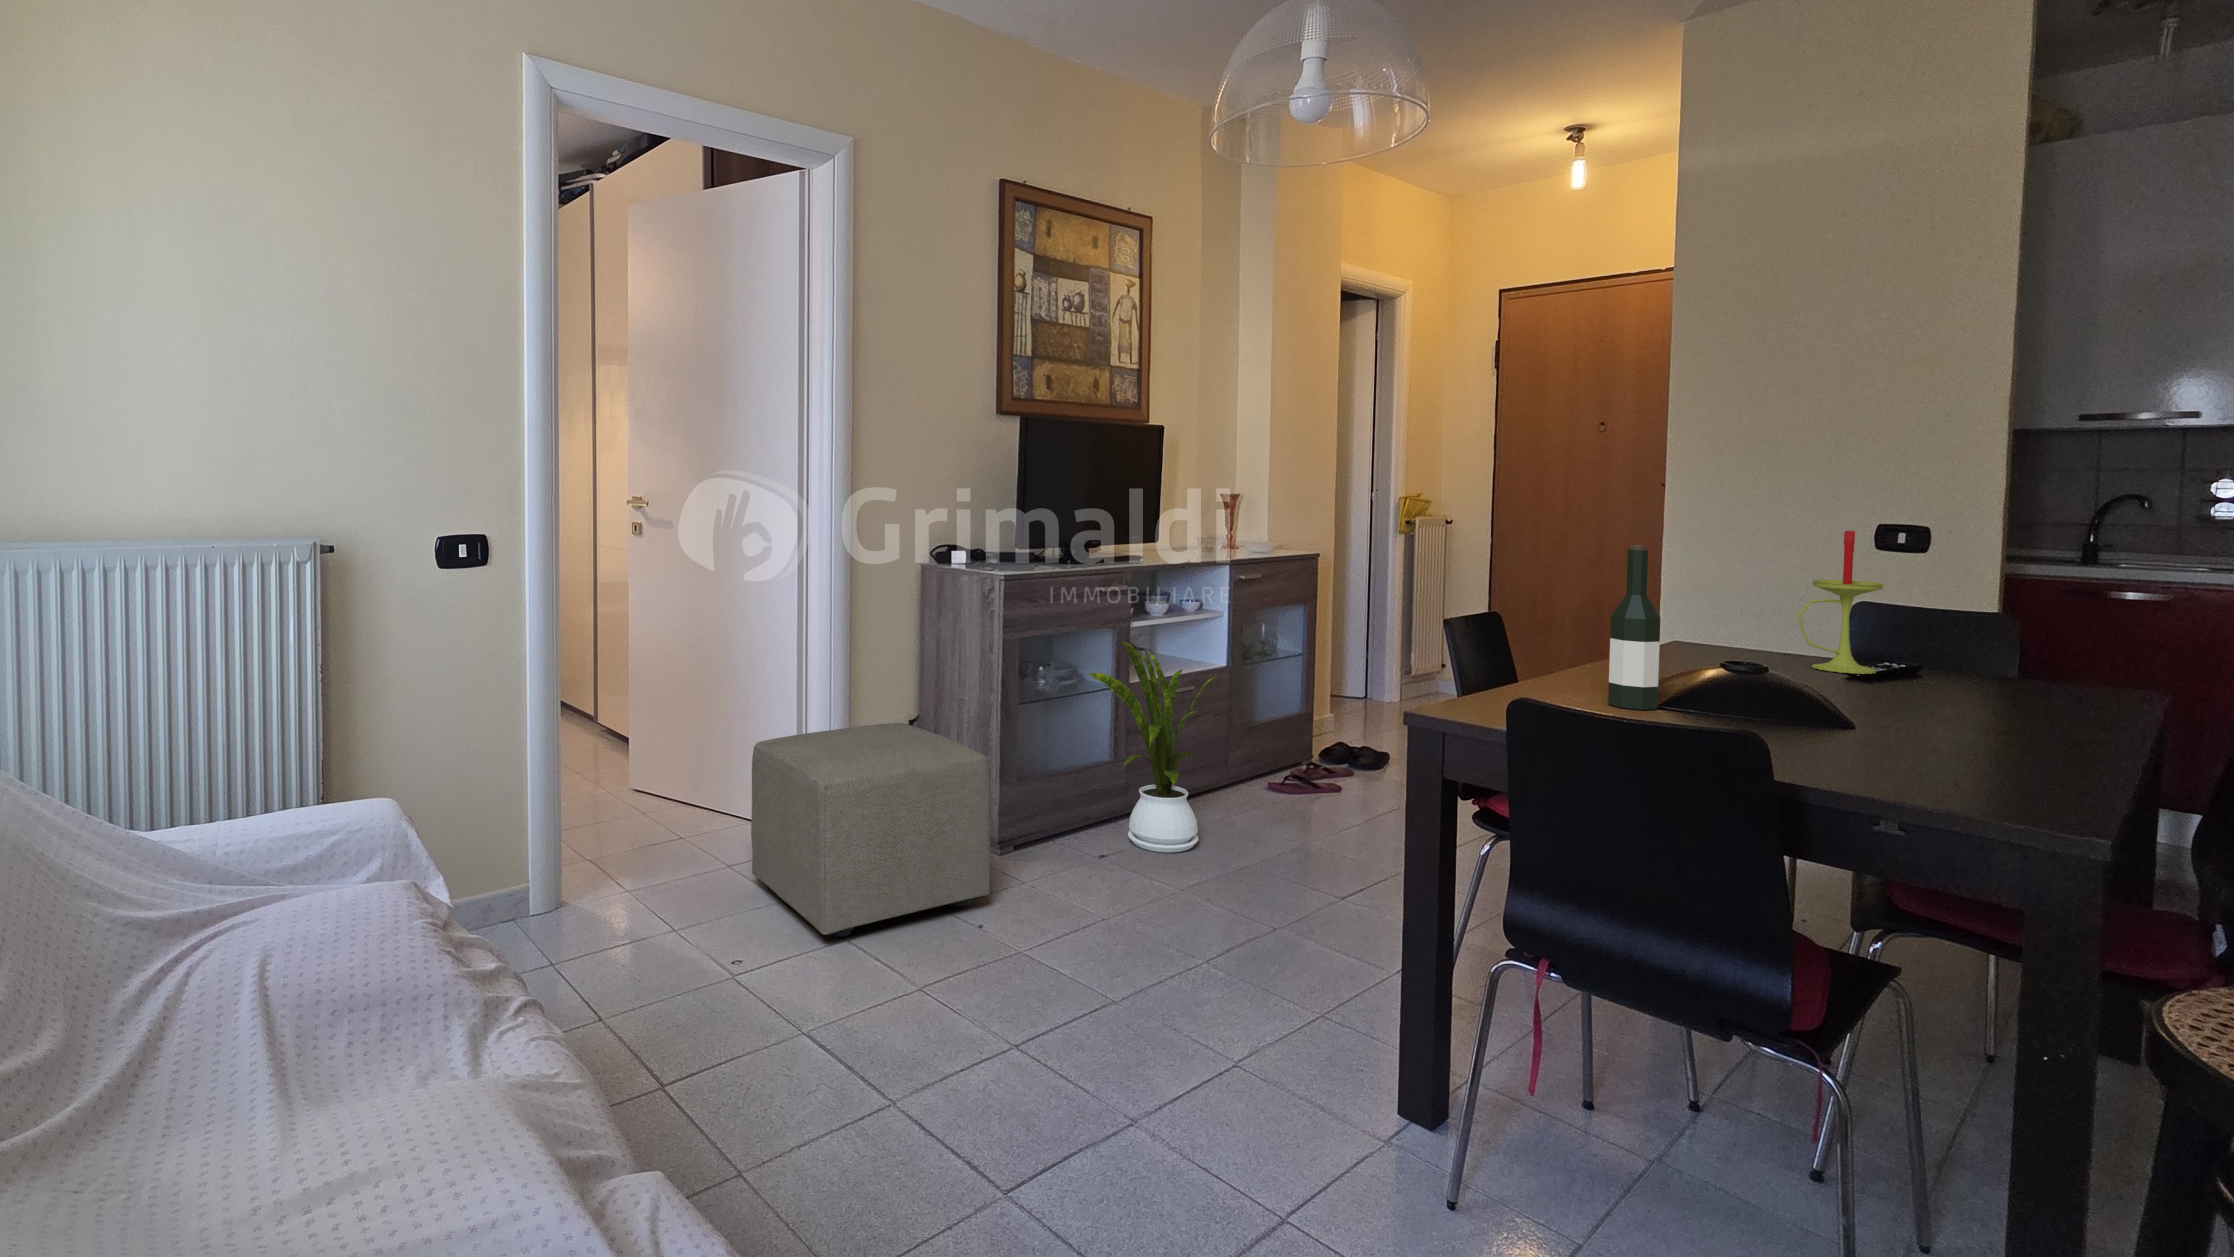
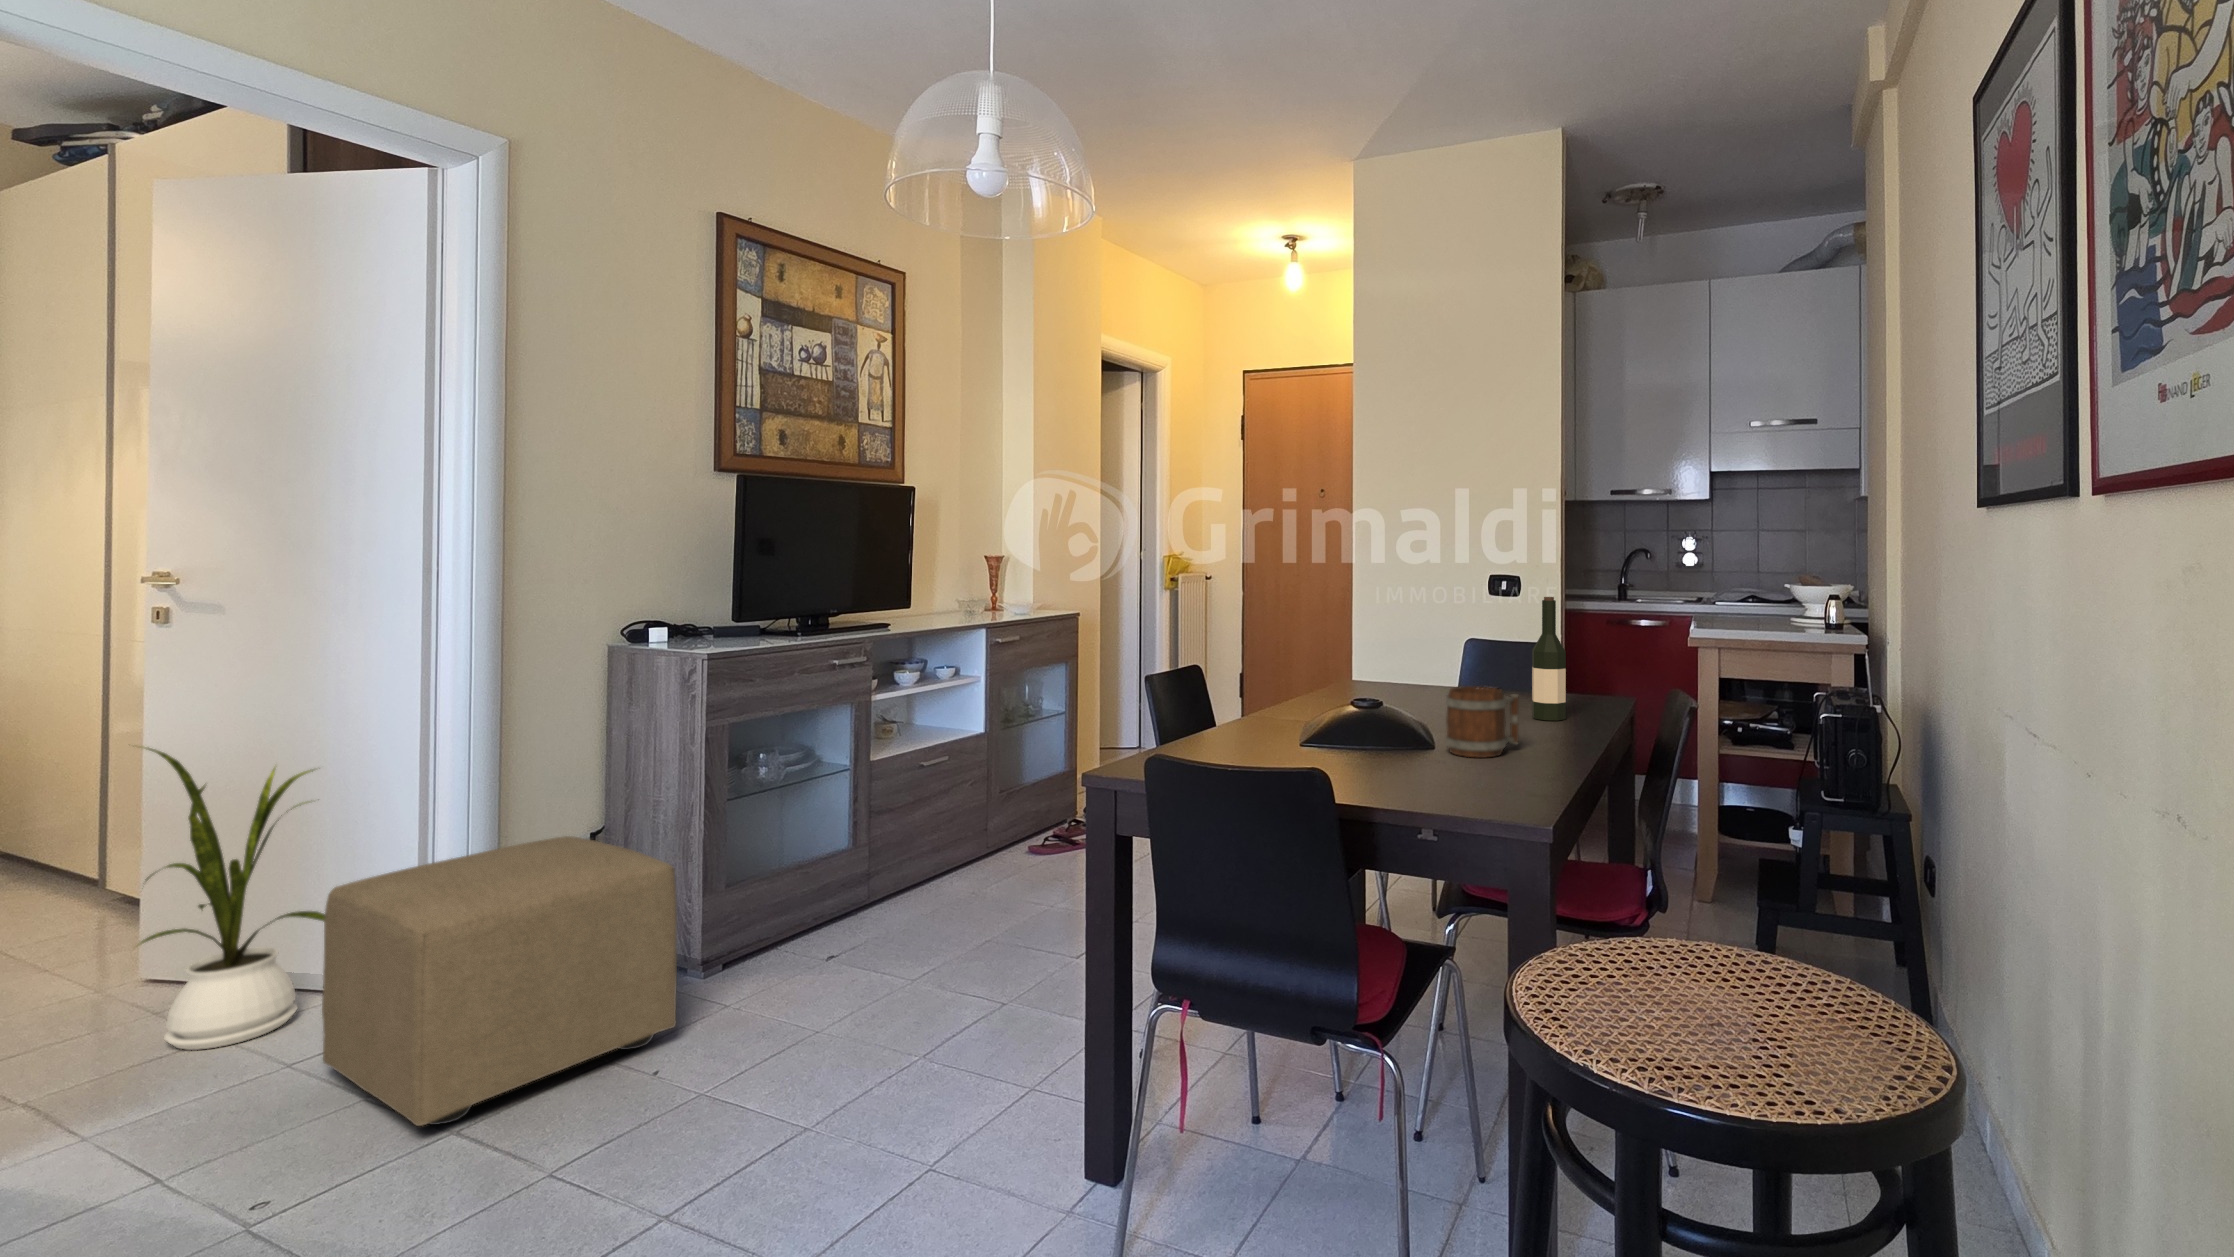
candle: present [1798,531,1884,674] -> none [1421,584,1475,702]
wine bottle: present [1608,545,1661,710] -> present [1532,597,1566,721]
house plant: present [1089,642,1215,853] -> present [140,748,325,1050]
mug: none [1869,652,1992,742] -> present [1446,686,1519,758]

